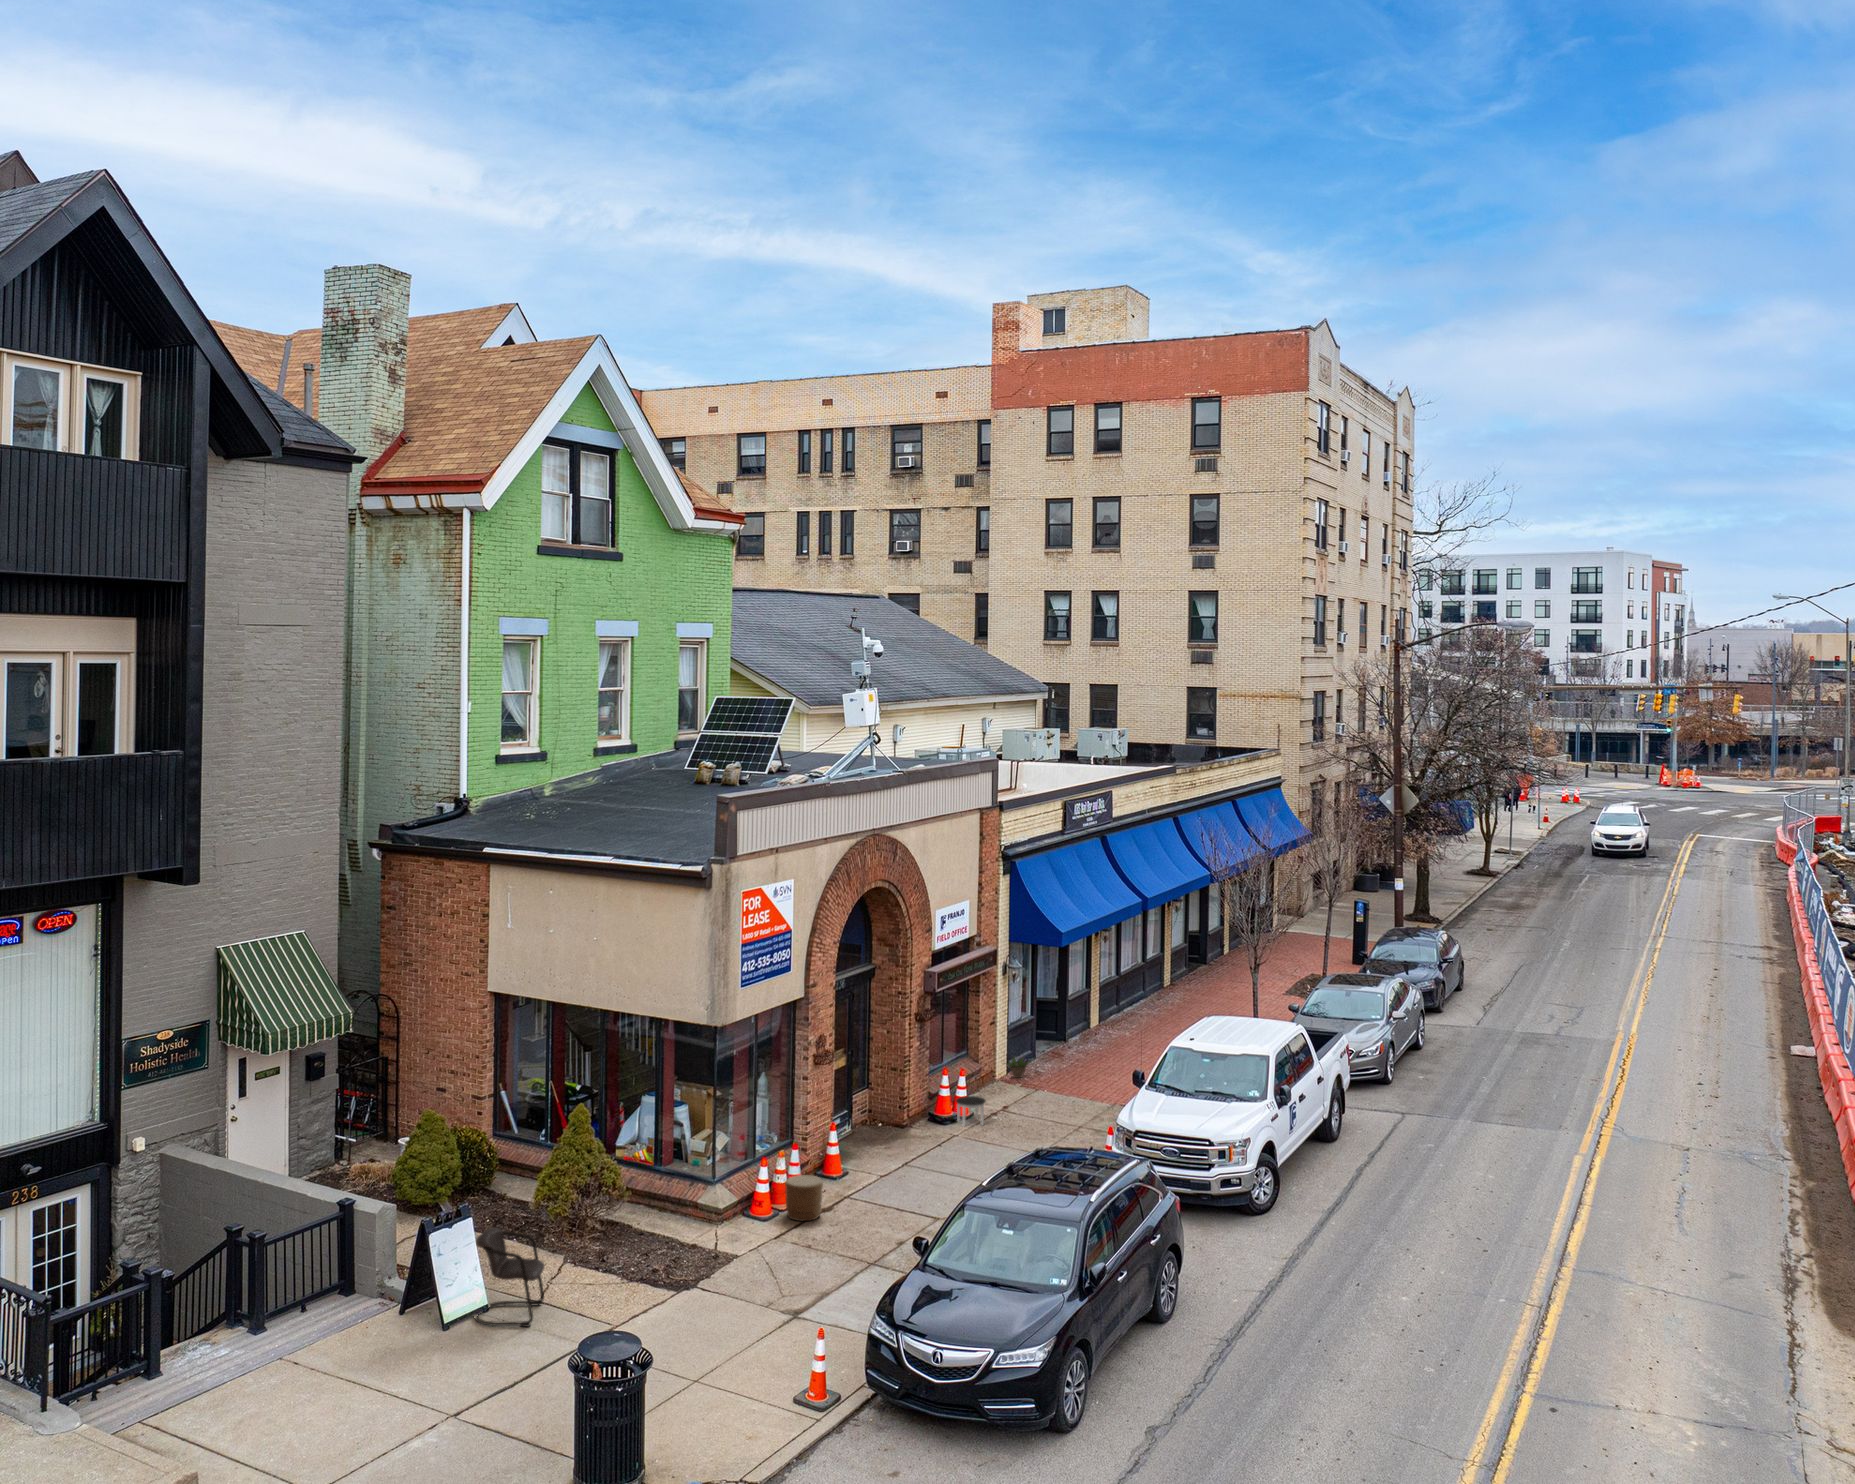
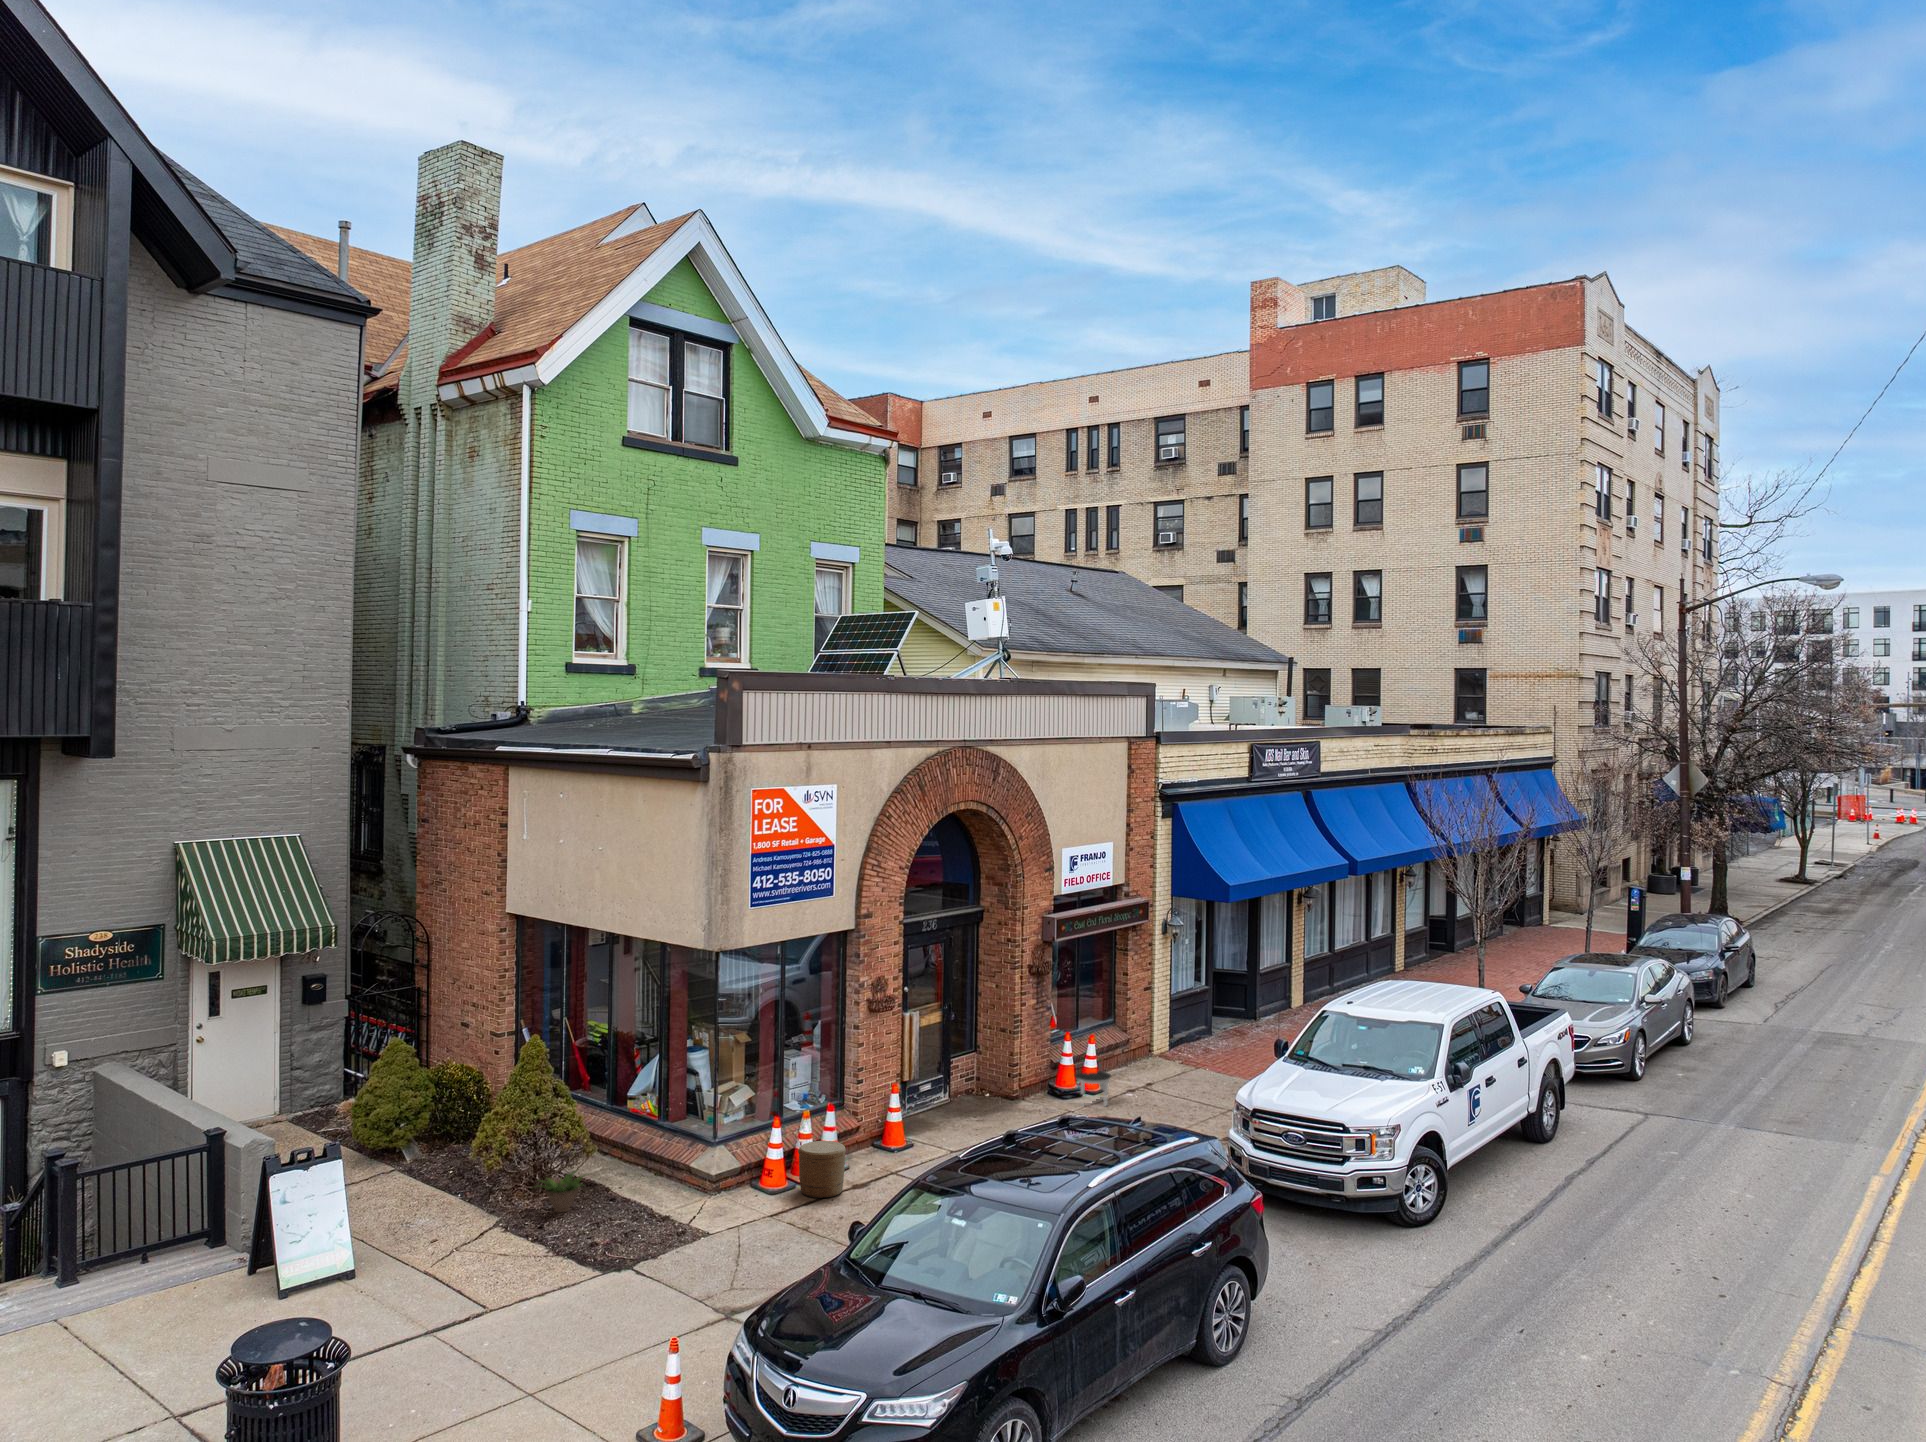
decorative plant: present [1007,1057,1030,1078] -> present [538,1171,589,1212]
chair: present [475,1228,545,1327] -> none [331,1169,428,1297]

